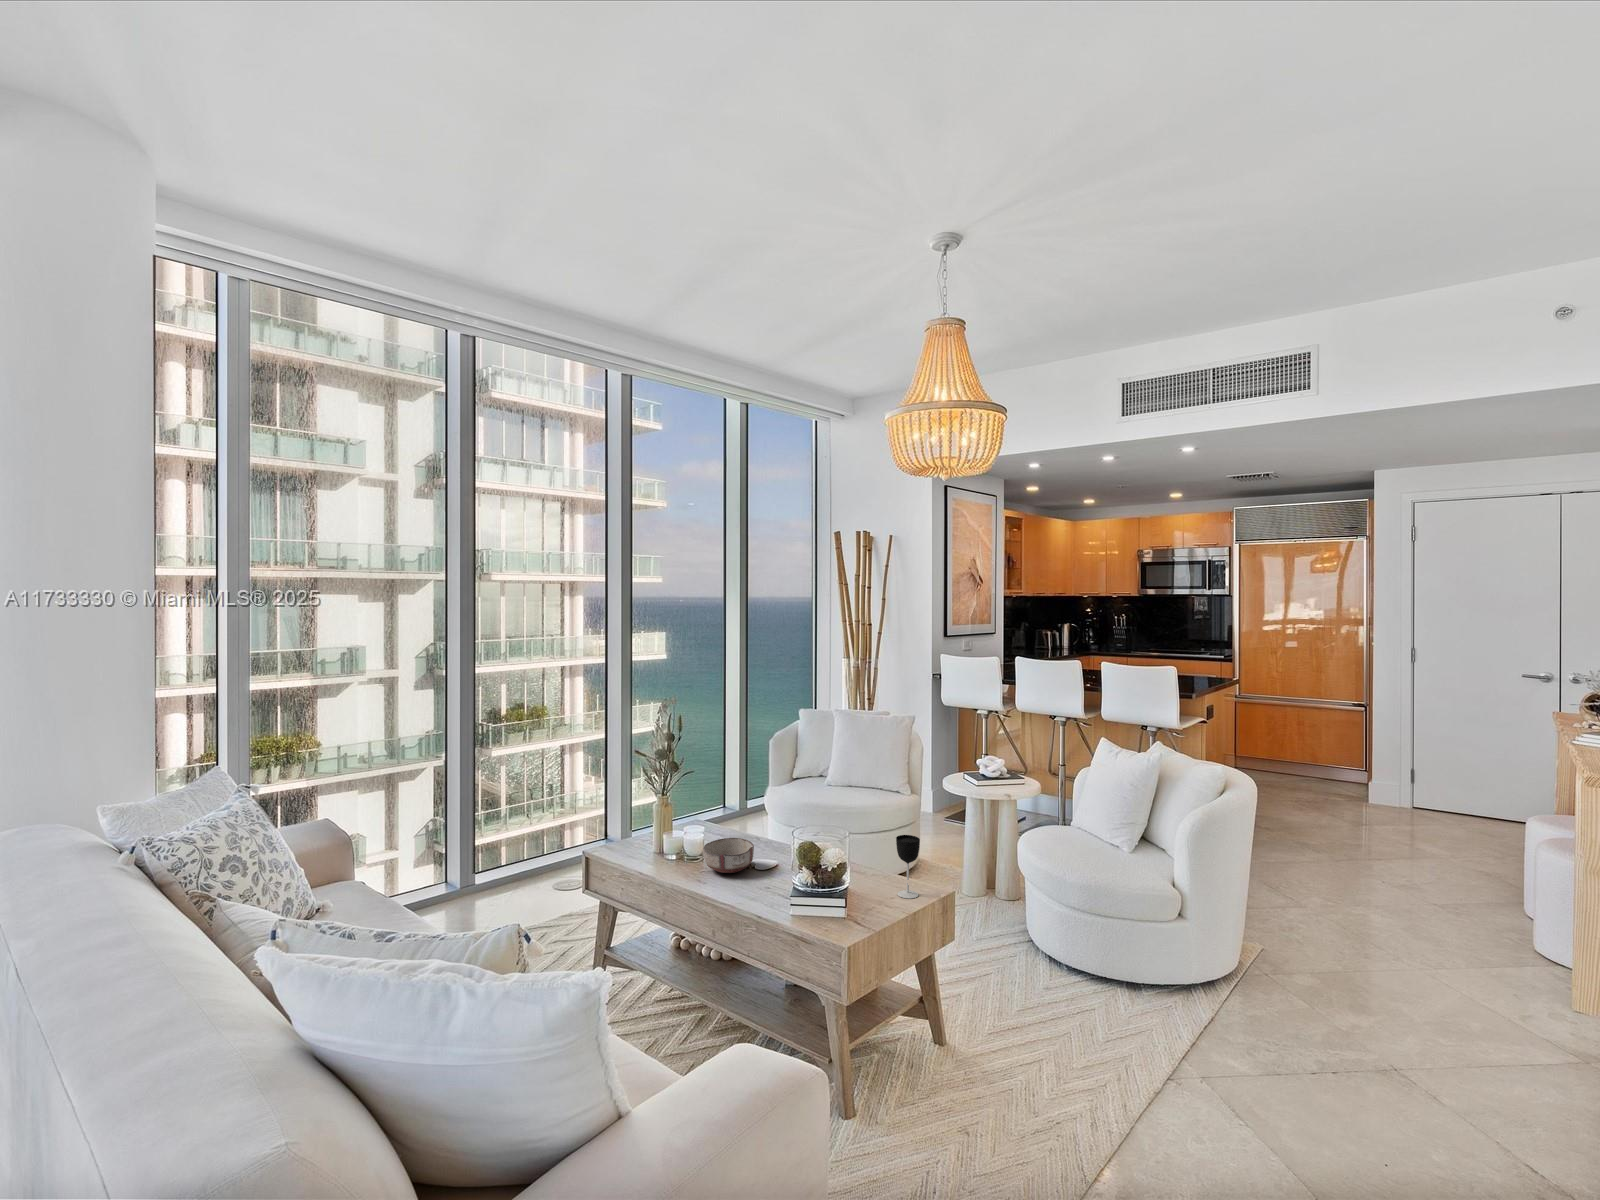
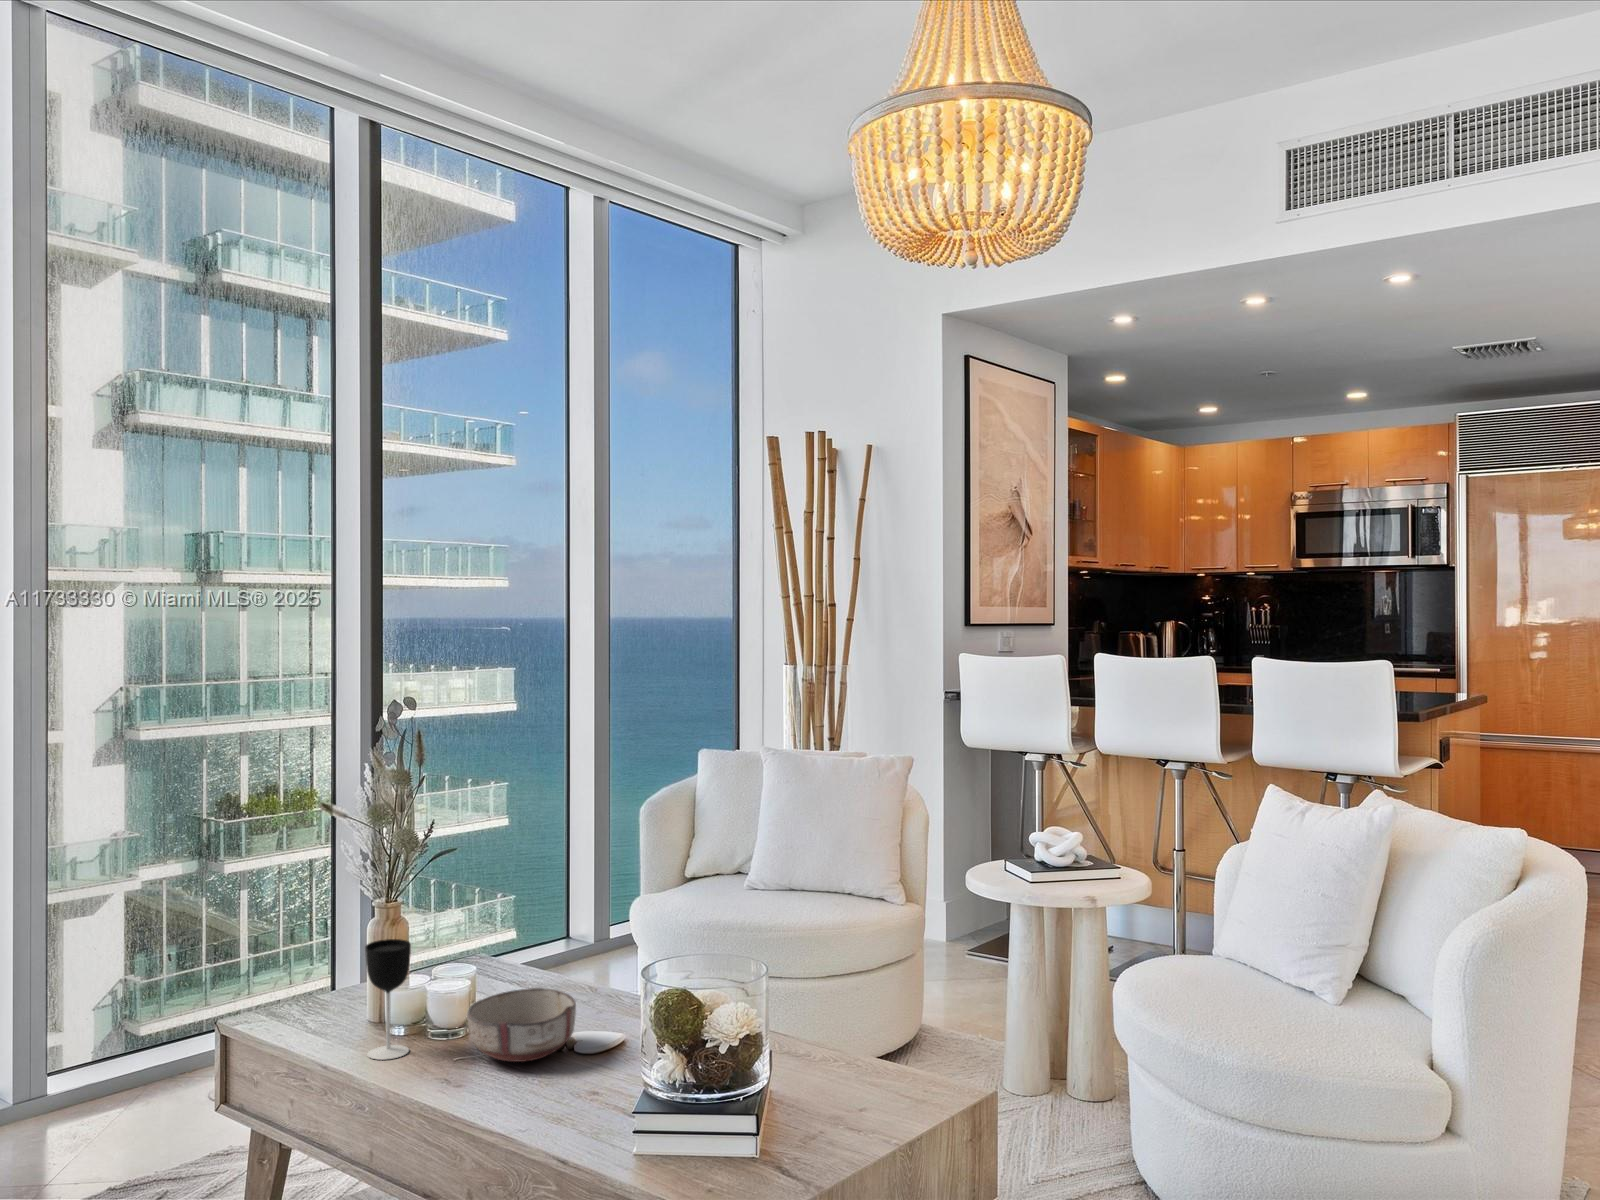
wine glass: present [896,835,920,898] -> present [365,939,411,1060]

